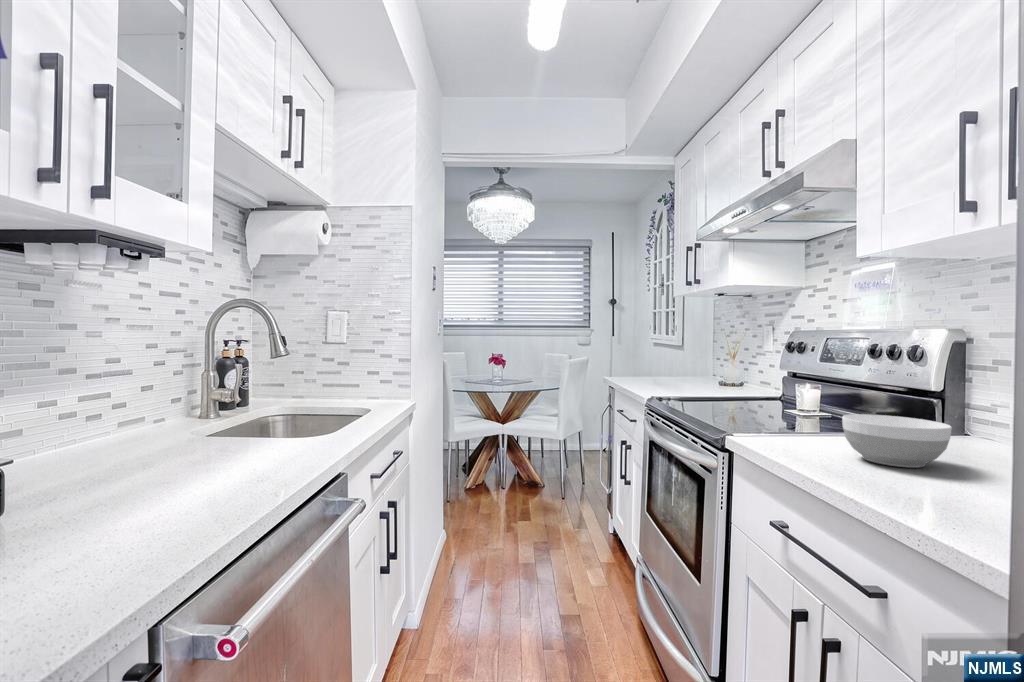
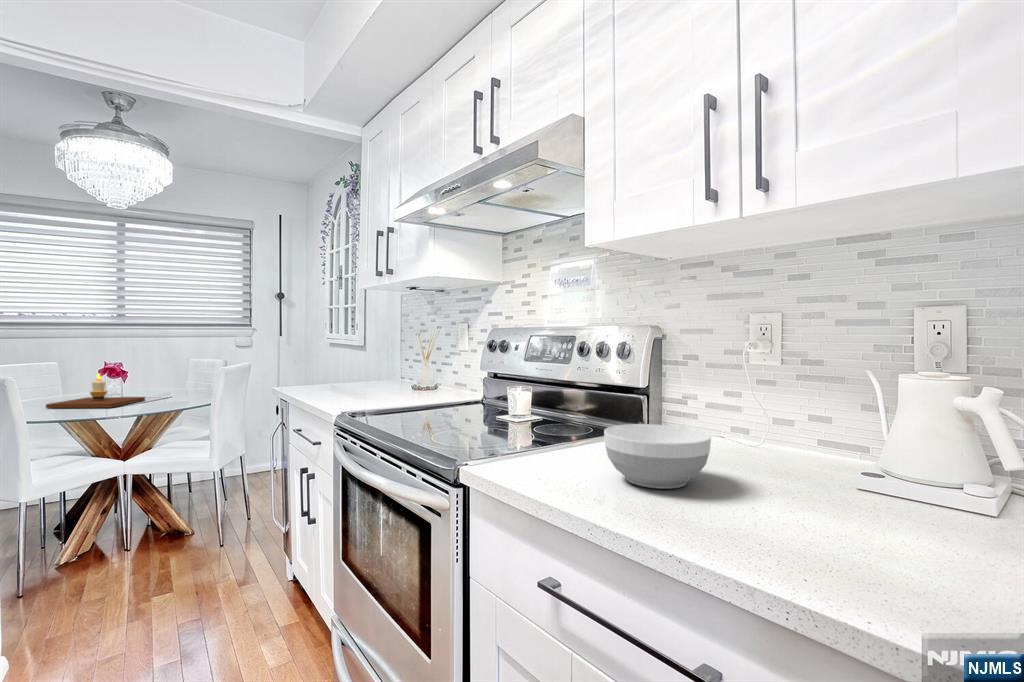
candle: none [463,361,516,386] -> present [46,373,145,408]

